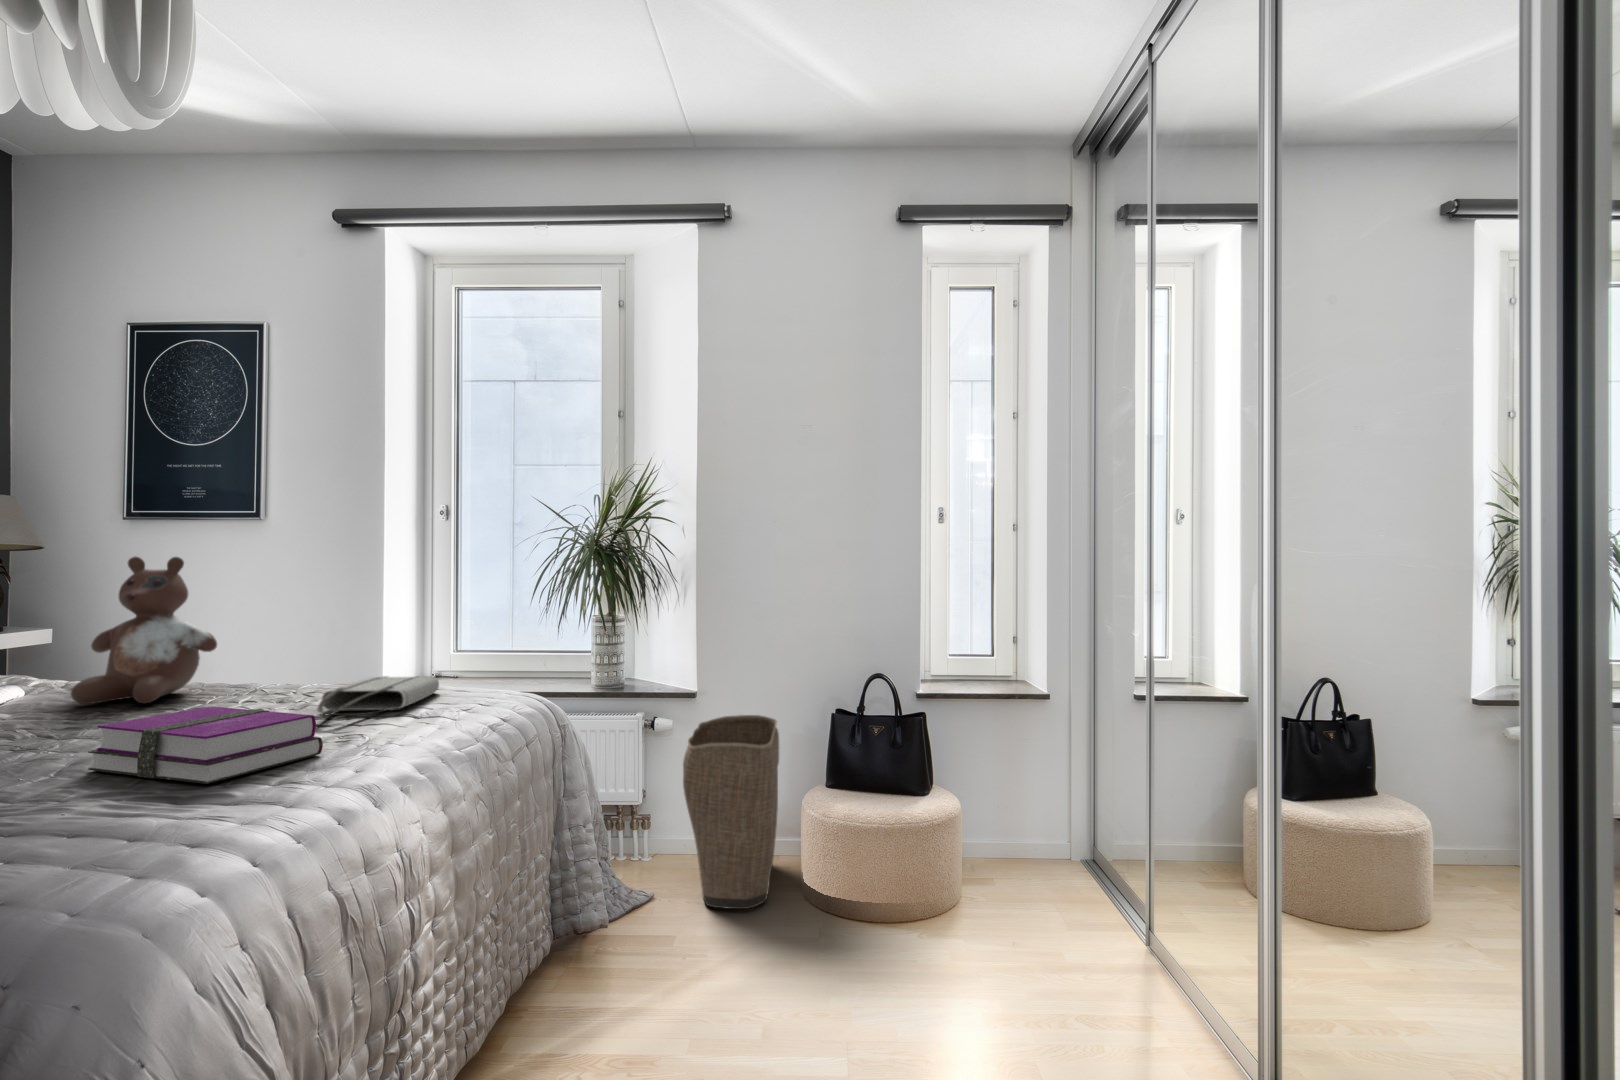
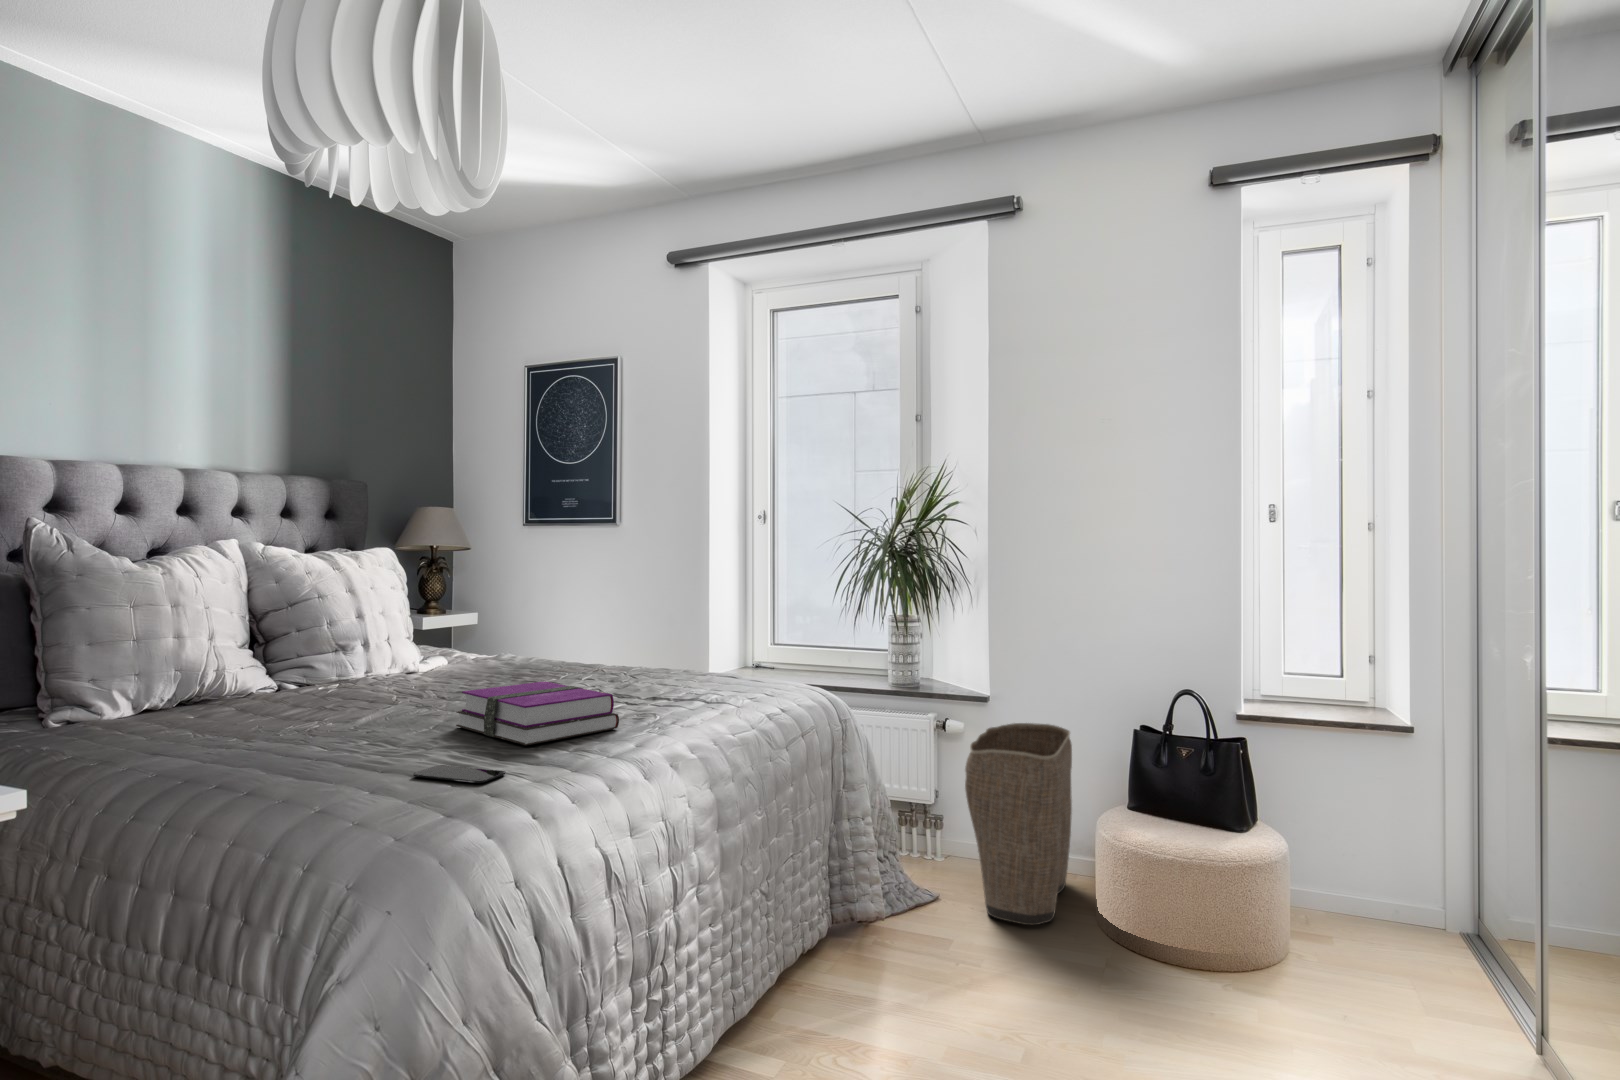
stuffed bear: present [71,556,217,704] -> none [470,557,569,676]
tote bag: present [318,676,439,716] -> none [627,664,734,696]
smartphone: none [58,816,196,836] -> present [413,765,506,783]

